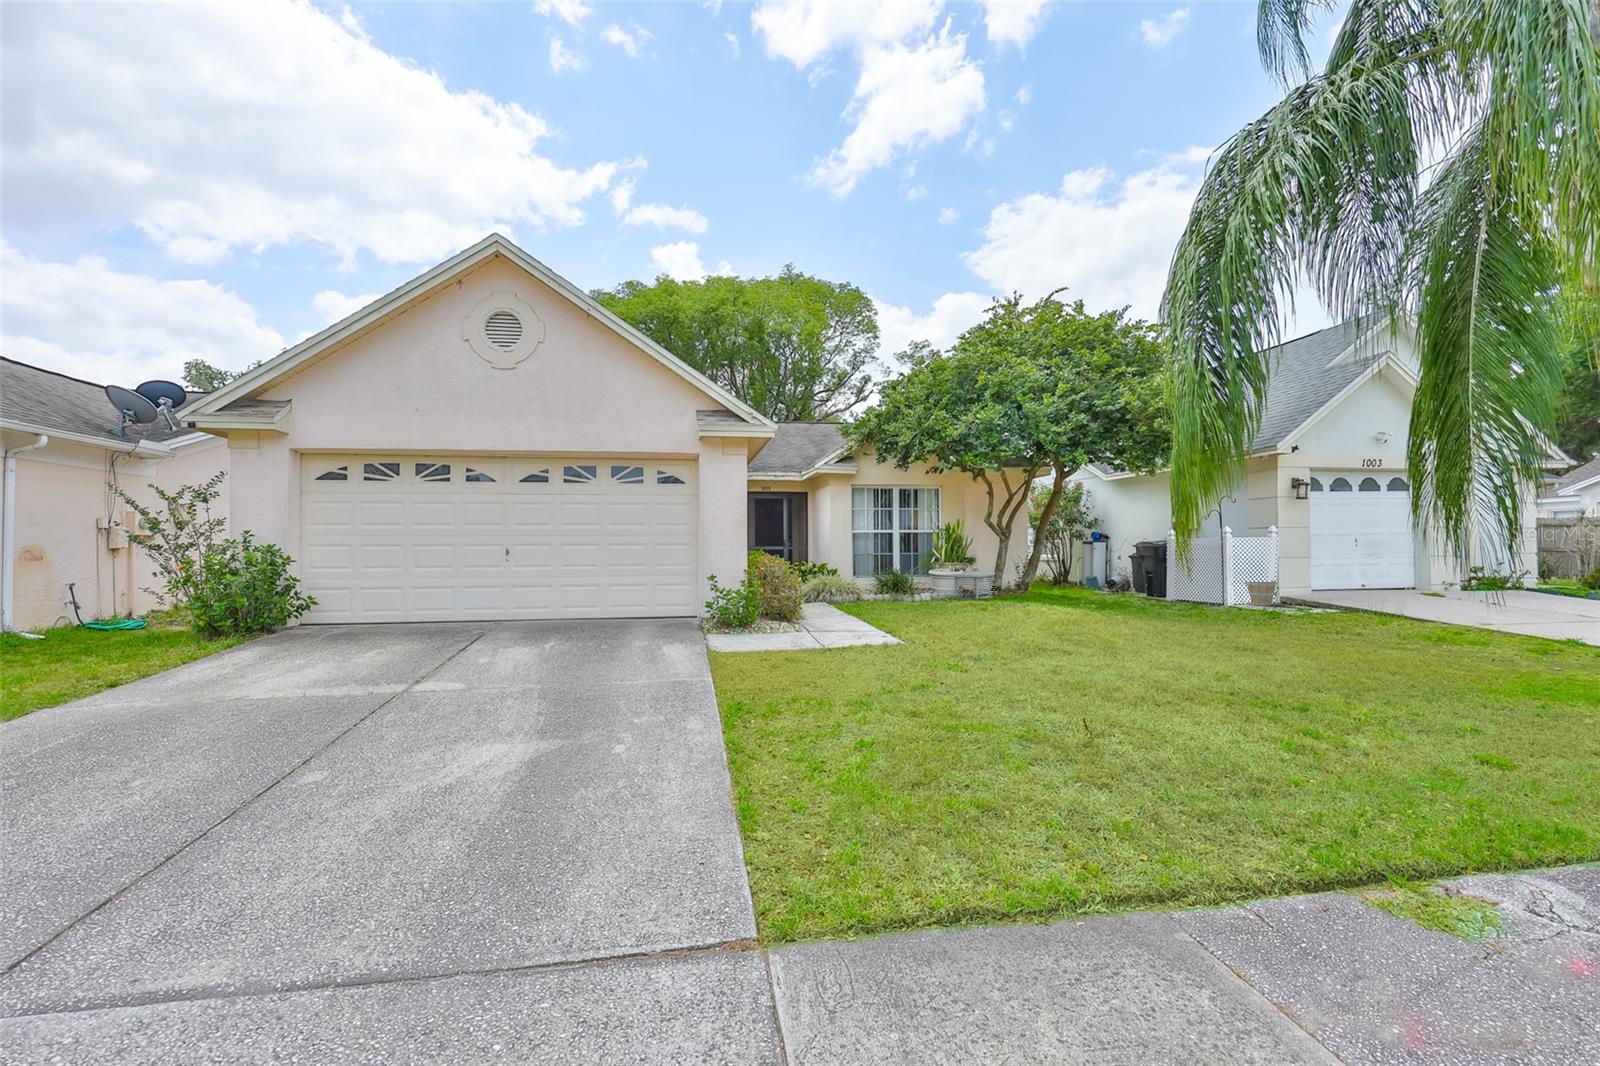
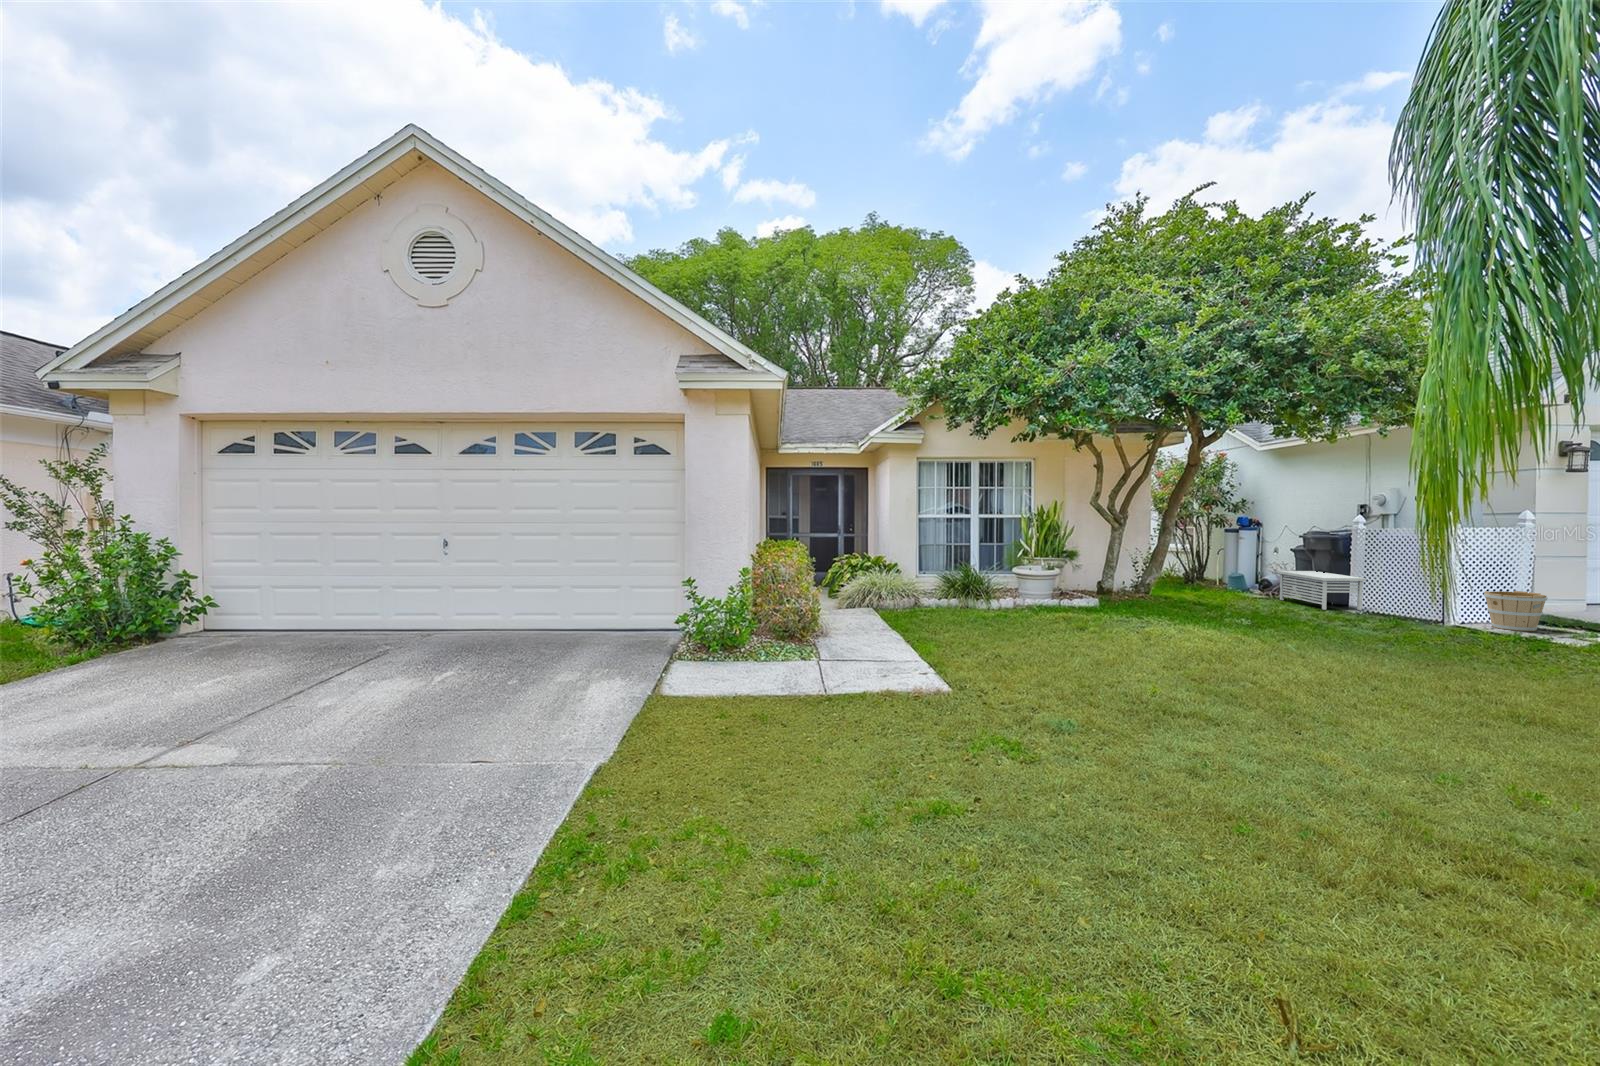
storage bench: present [952,571,997,598] -> present [1278,571,1366,610]

